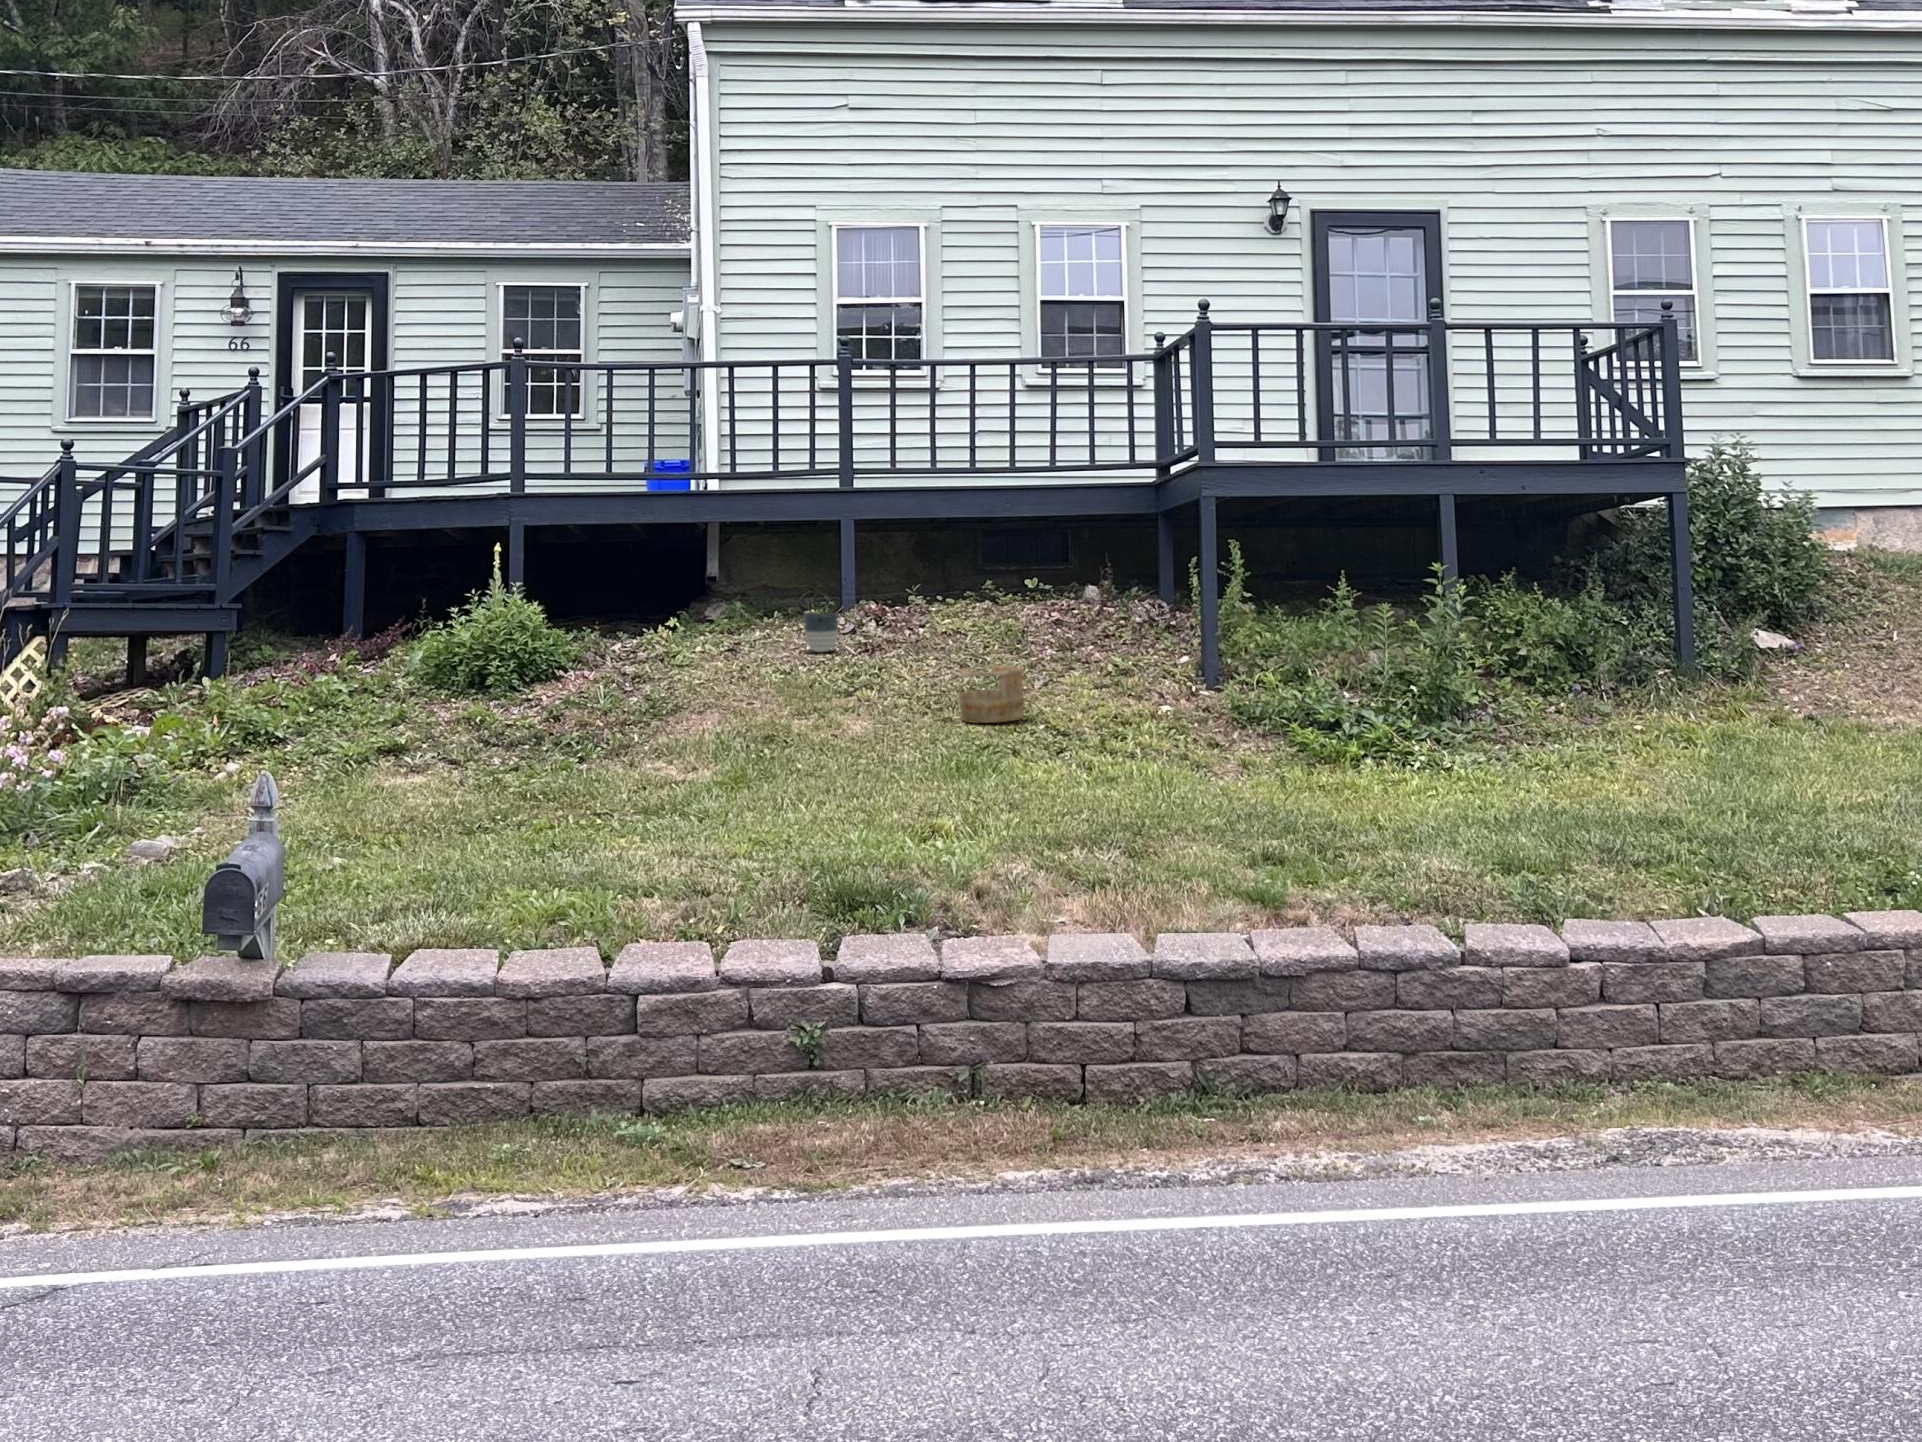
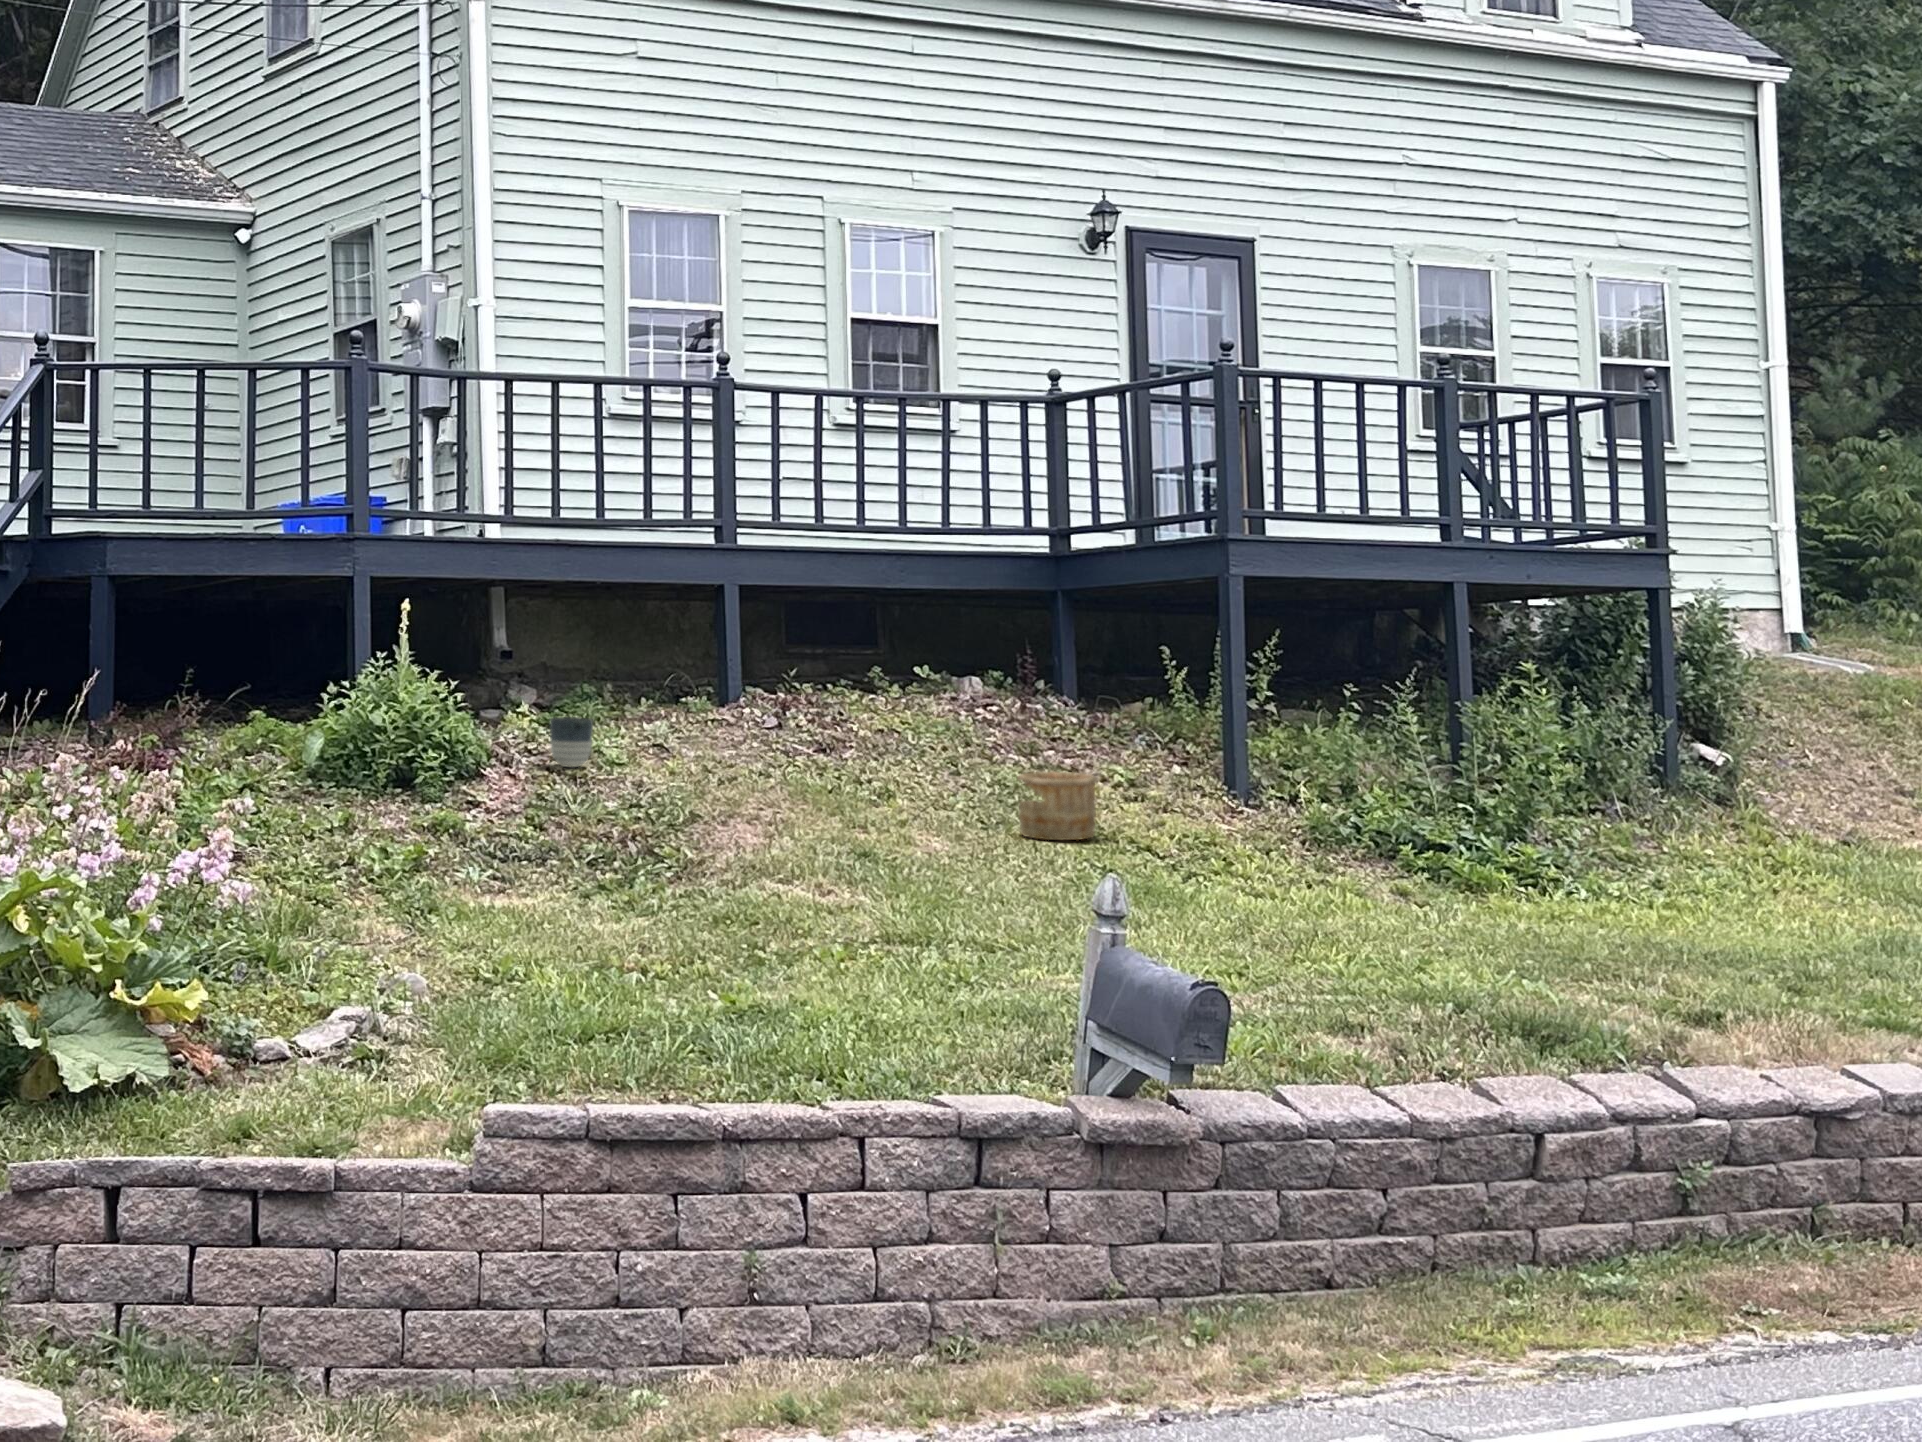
planter: present [804,612,839,652] -> present [550,717,593,767]

